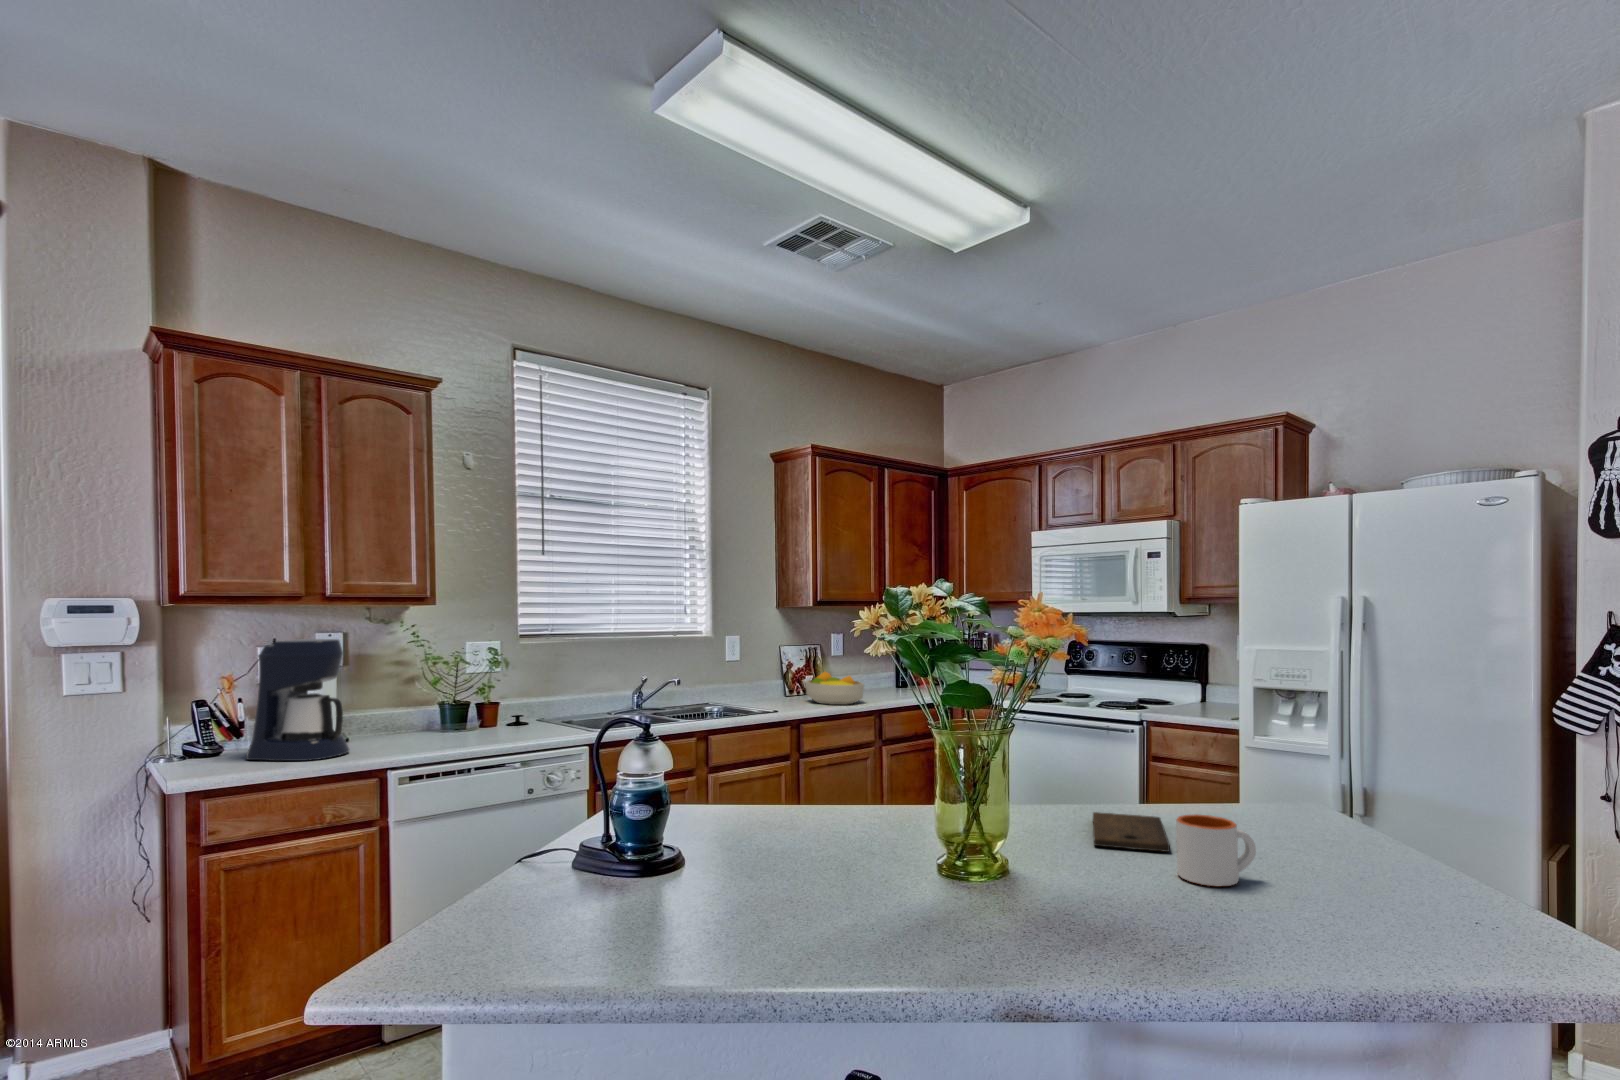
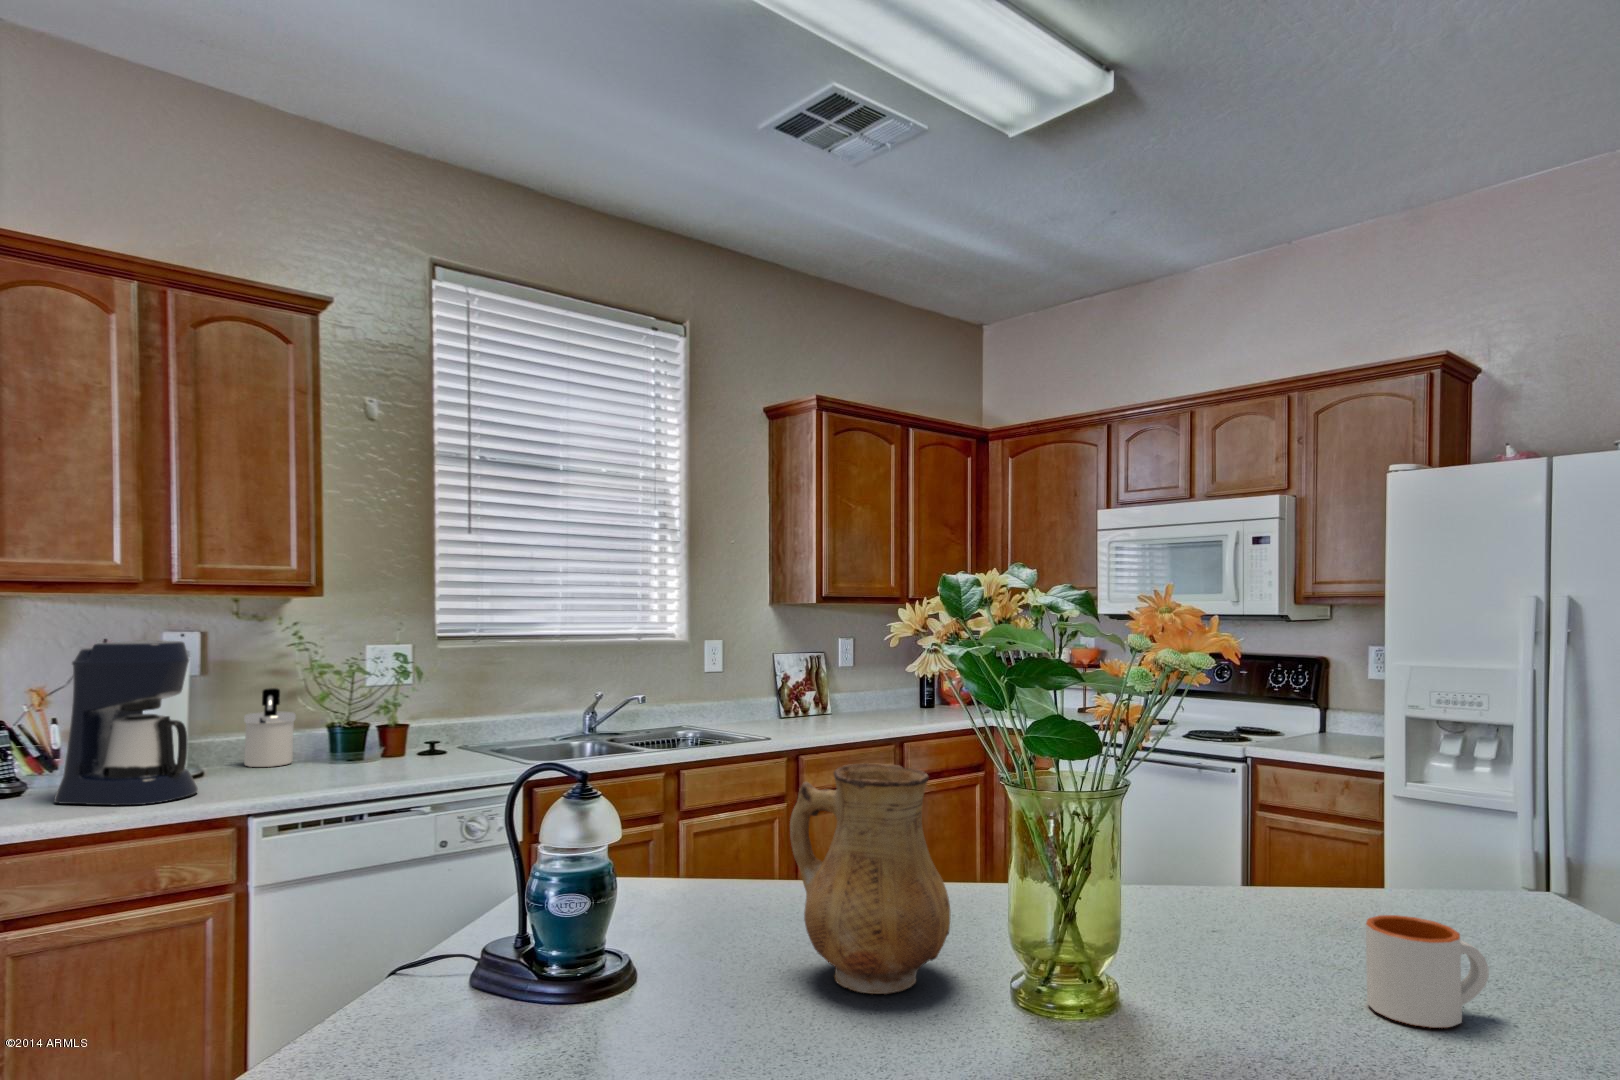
fruit bowl: present [805,672,864,705] -> none [808,687,885,731]
soap dispenser: none [377,675,416,734] -> present [244,688,296,767]
ceramic pitcher: none [788,717,897,871] -> present [790,763,950,994]
cutting board: present [1093,812,1170,852] -> none [1220,898,1345,965]

